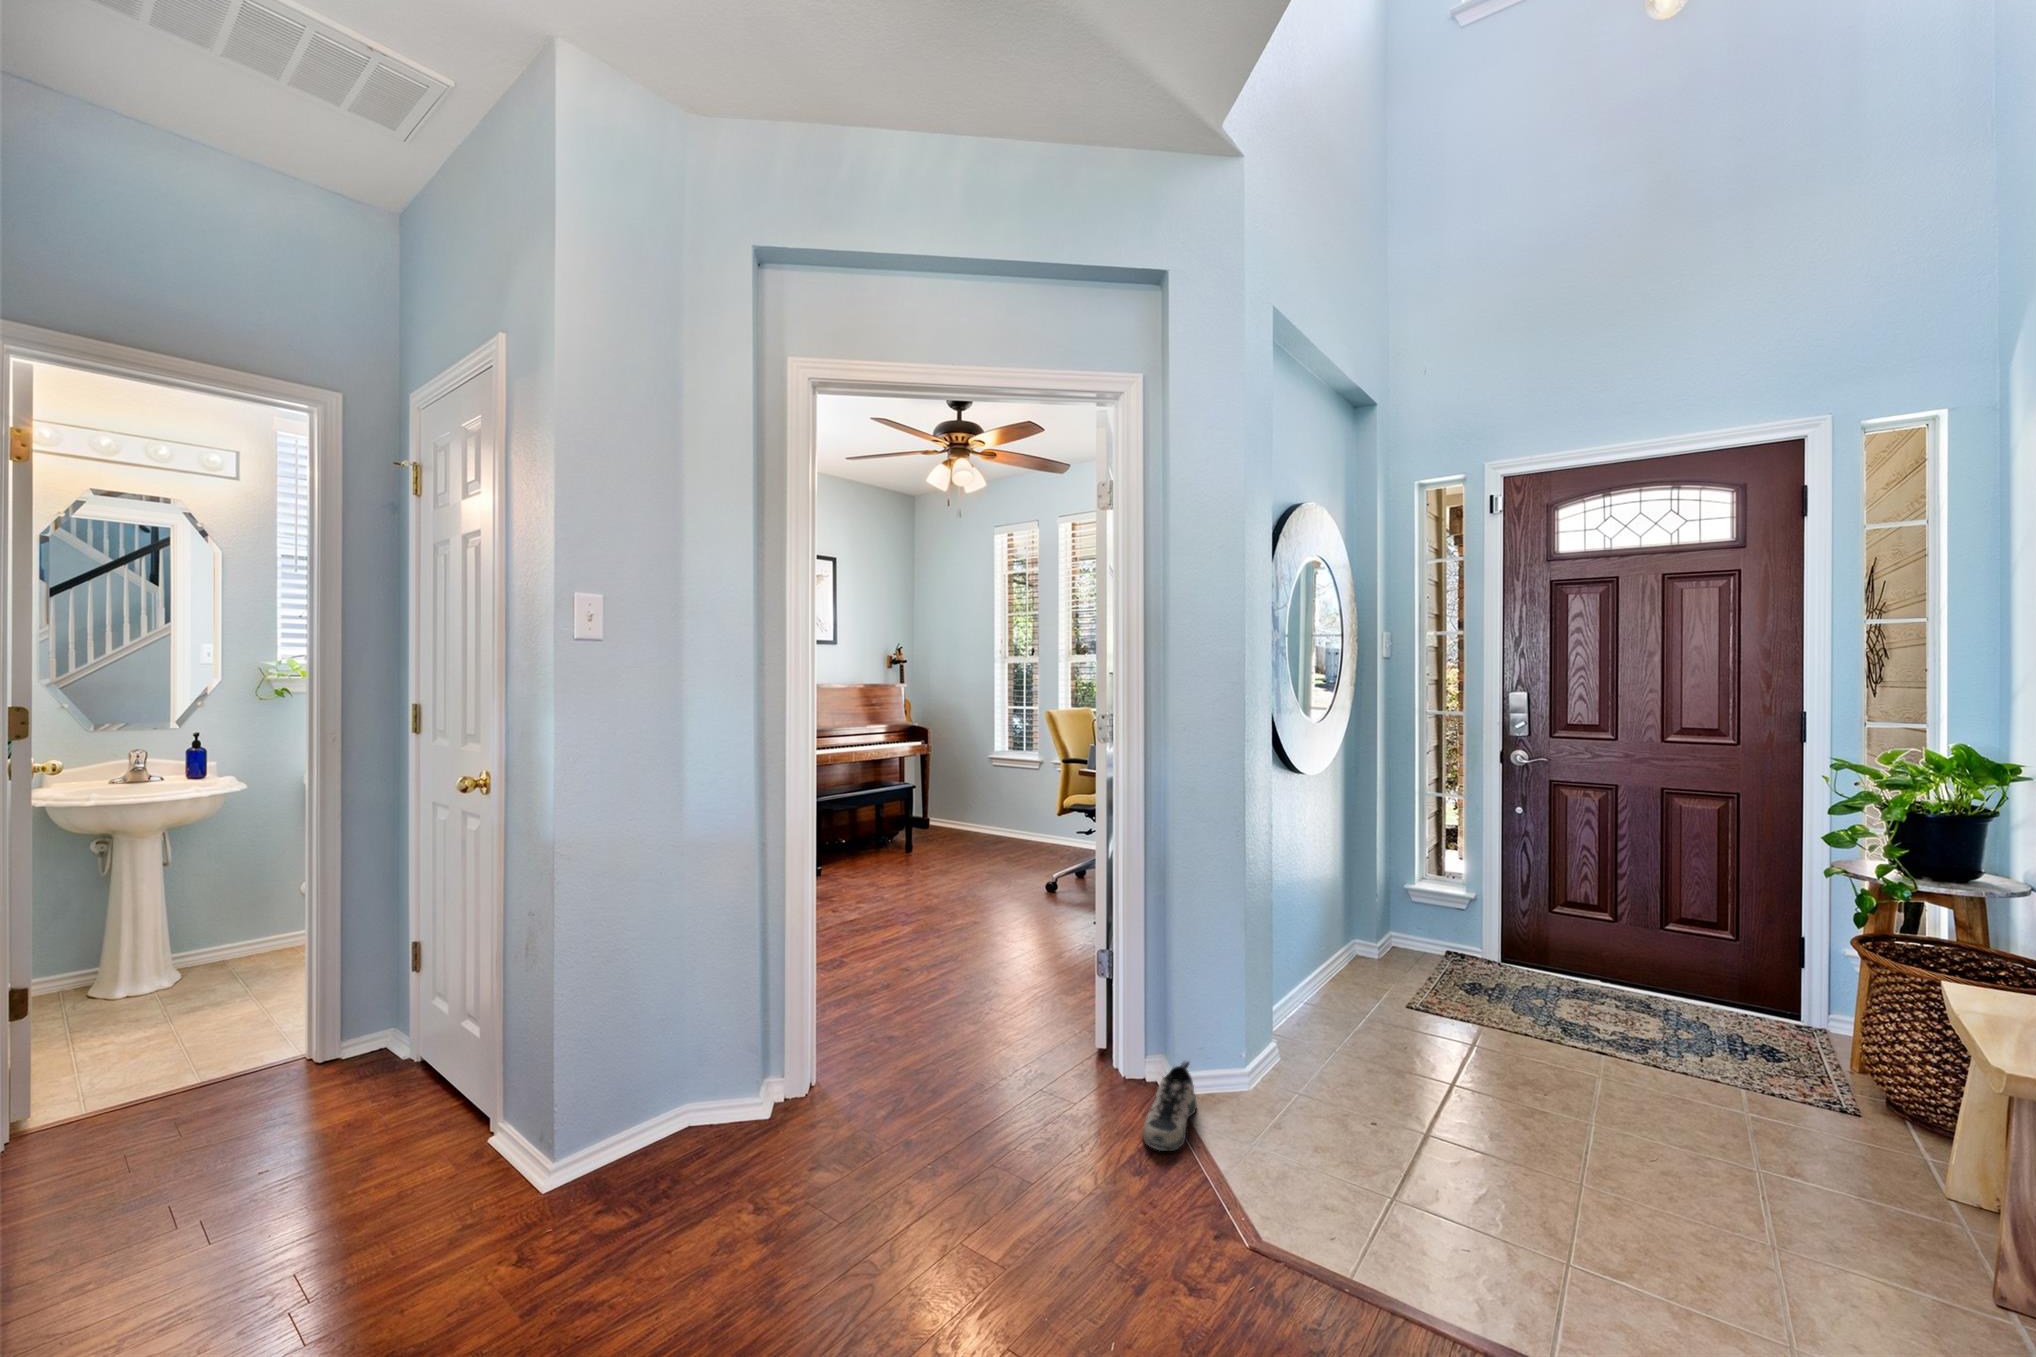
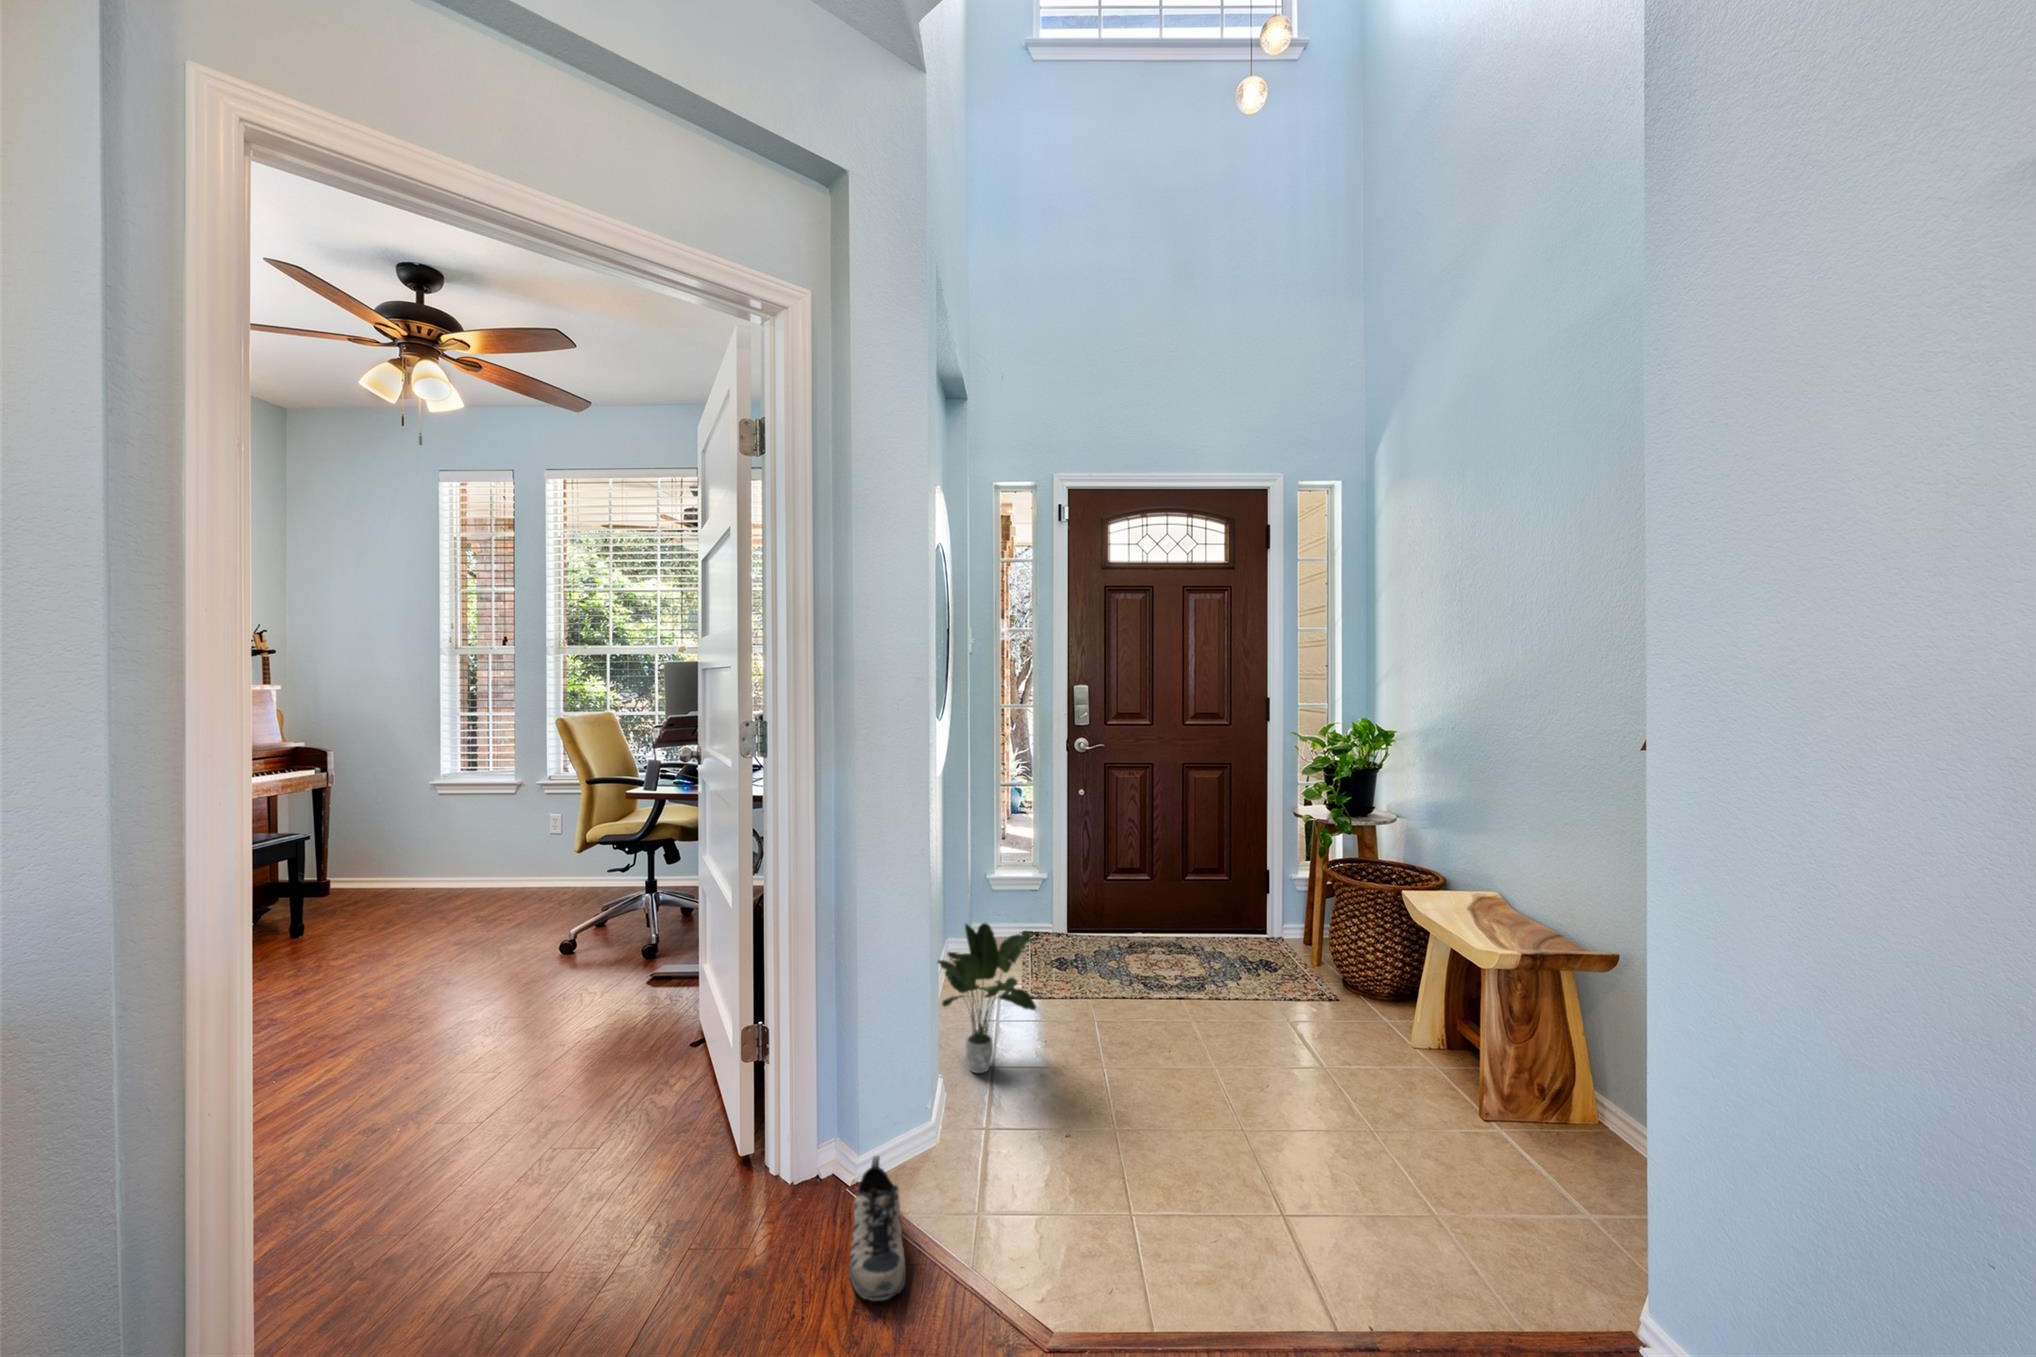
potted plant: none [1288,906,1386,1049] -> present [938,923,1036,1073]

